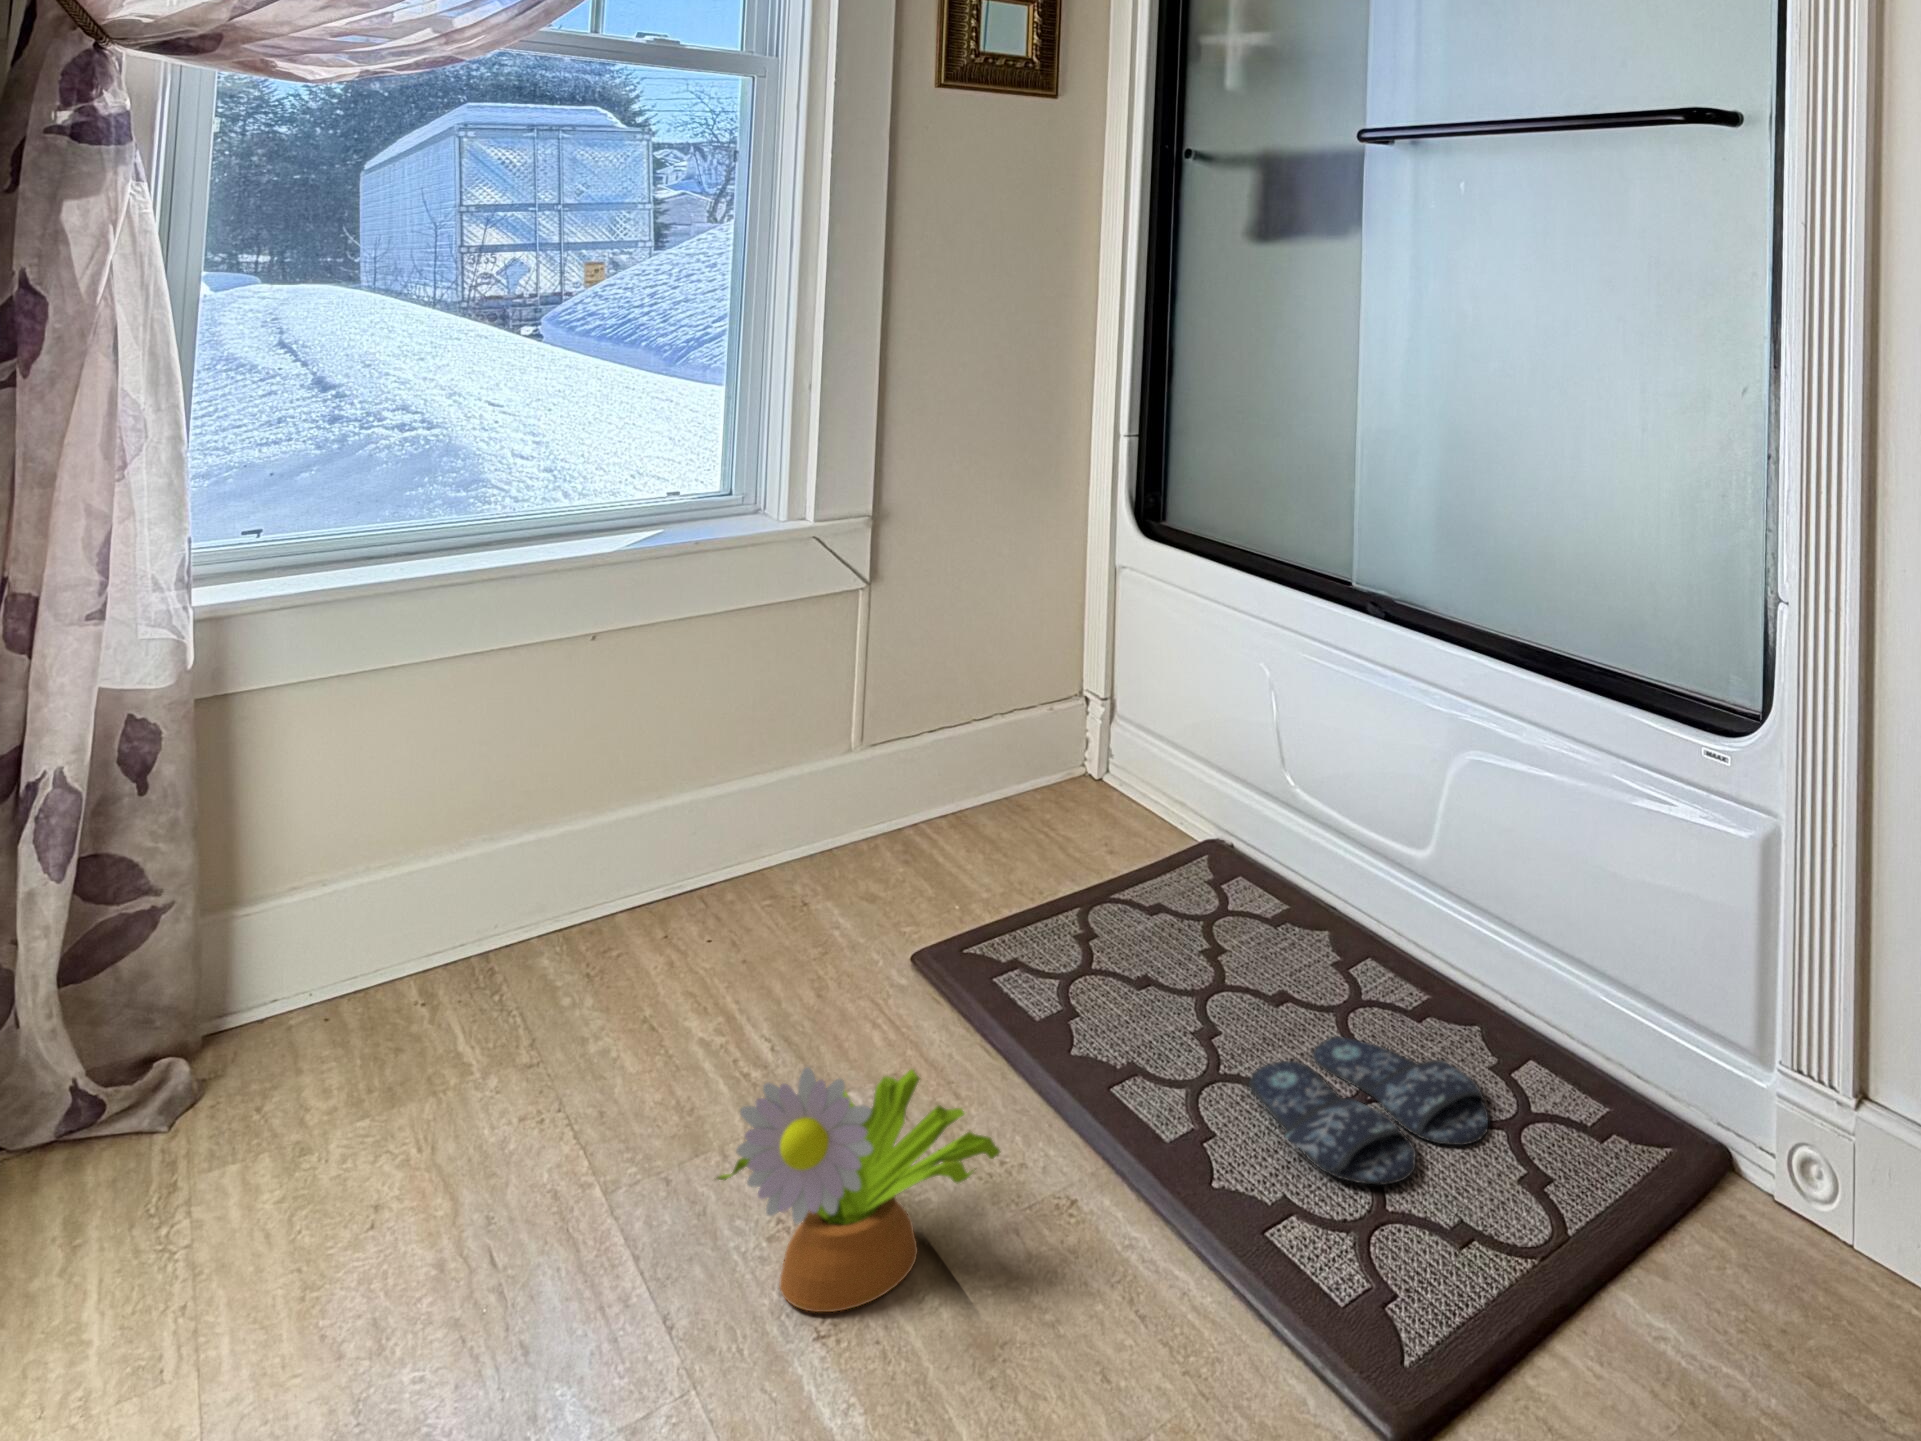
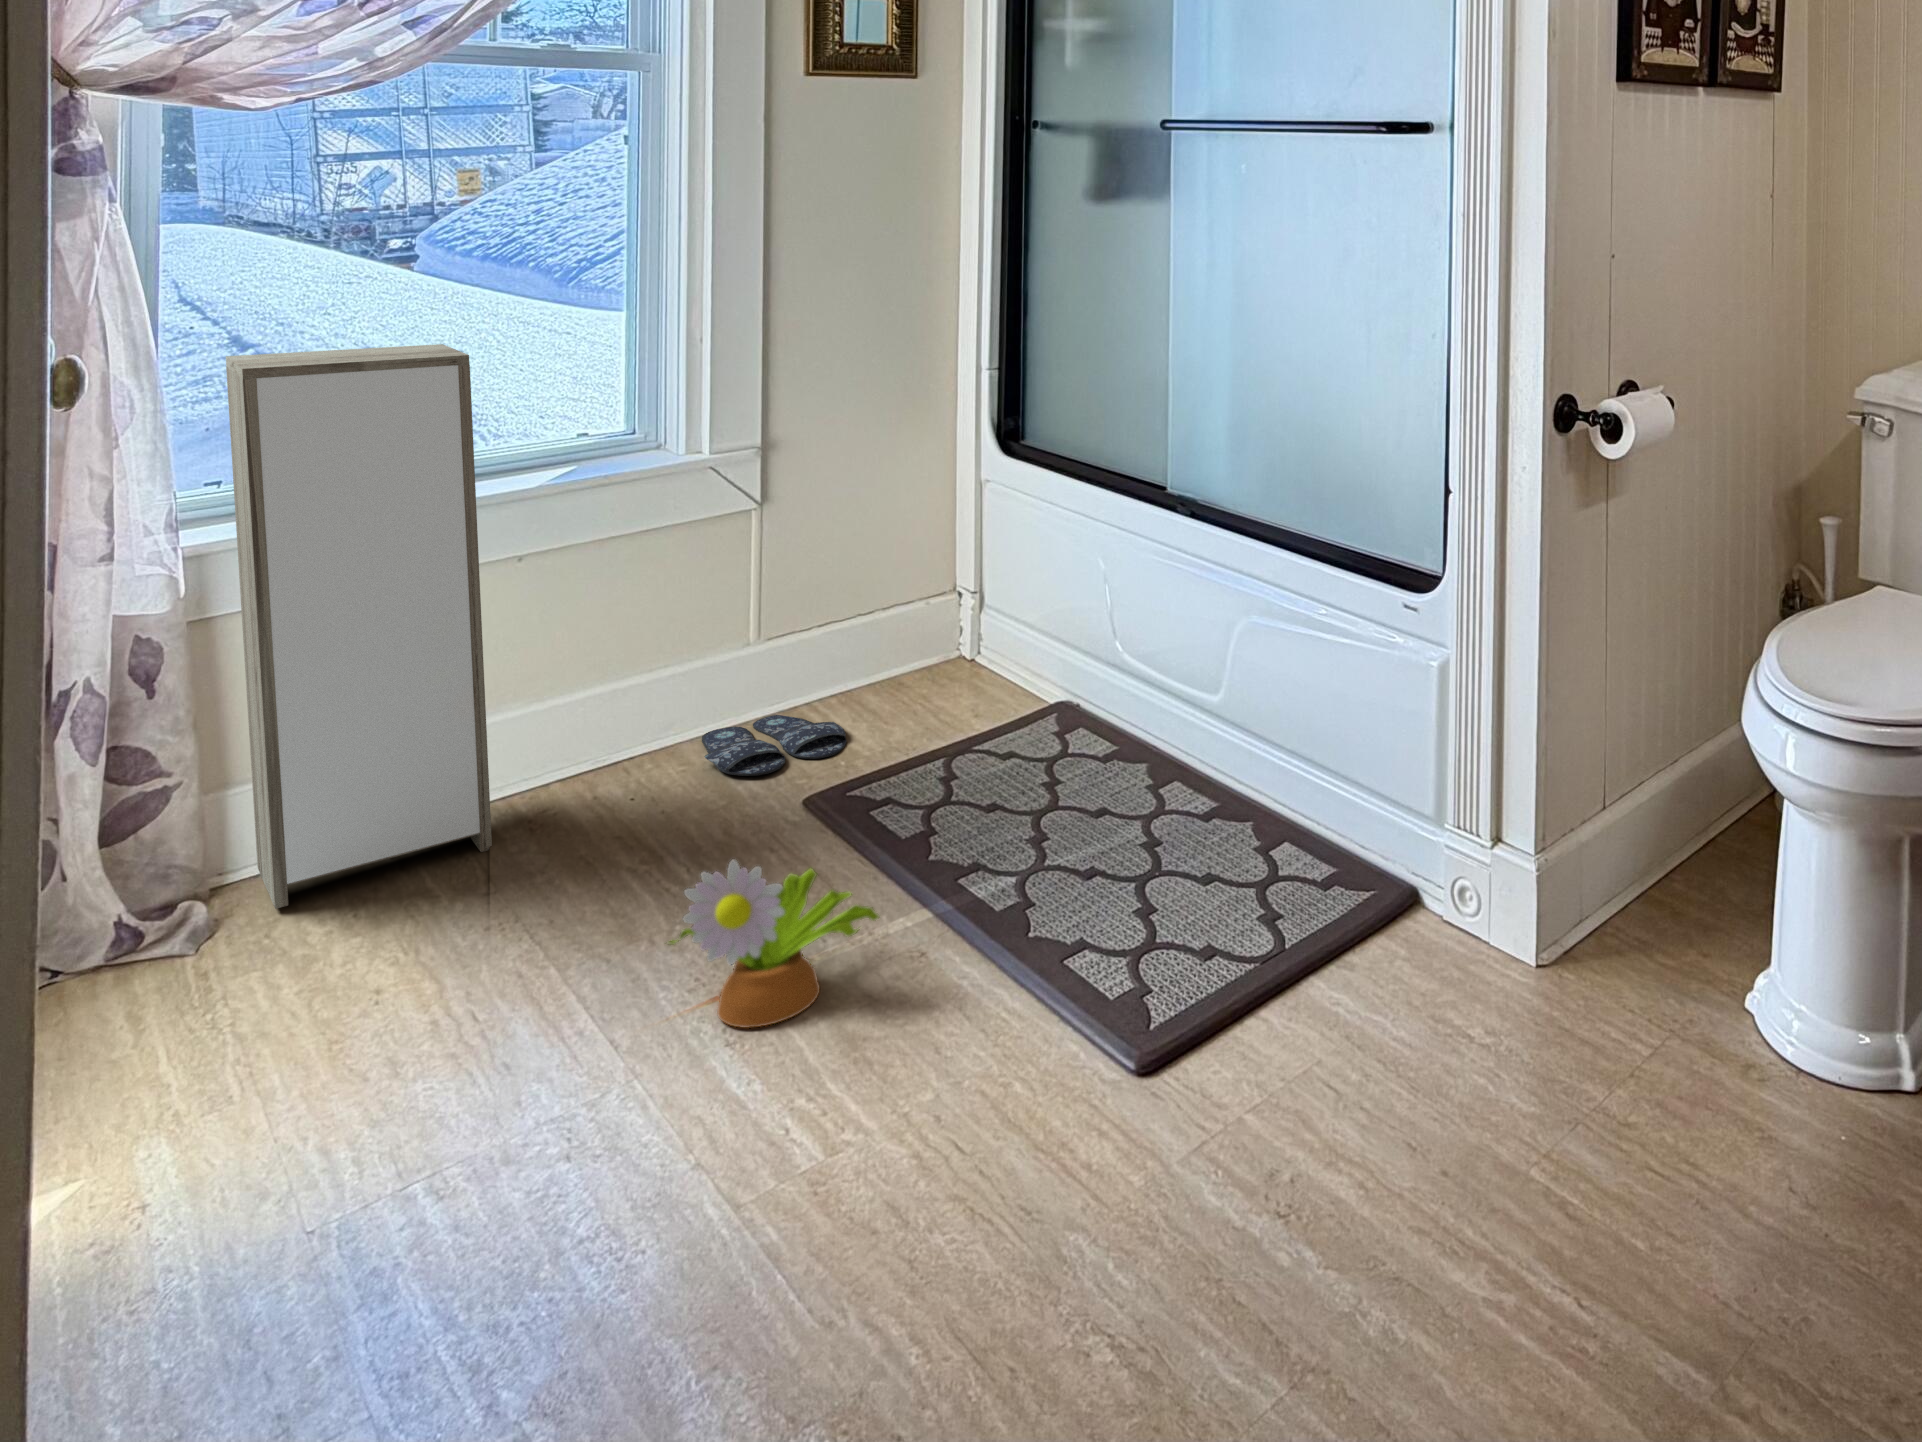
storage cabinet: none [261,375,538,1079] -> present [226,344,492,909]
slippers: present [1250,1036,1488,1185] -> present [702,715,847,776]

